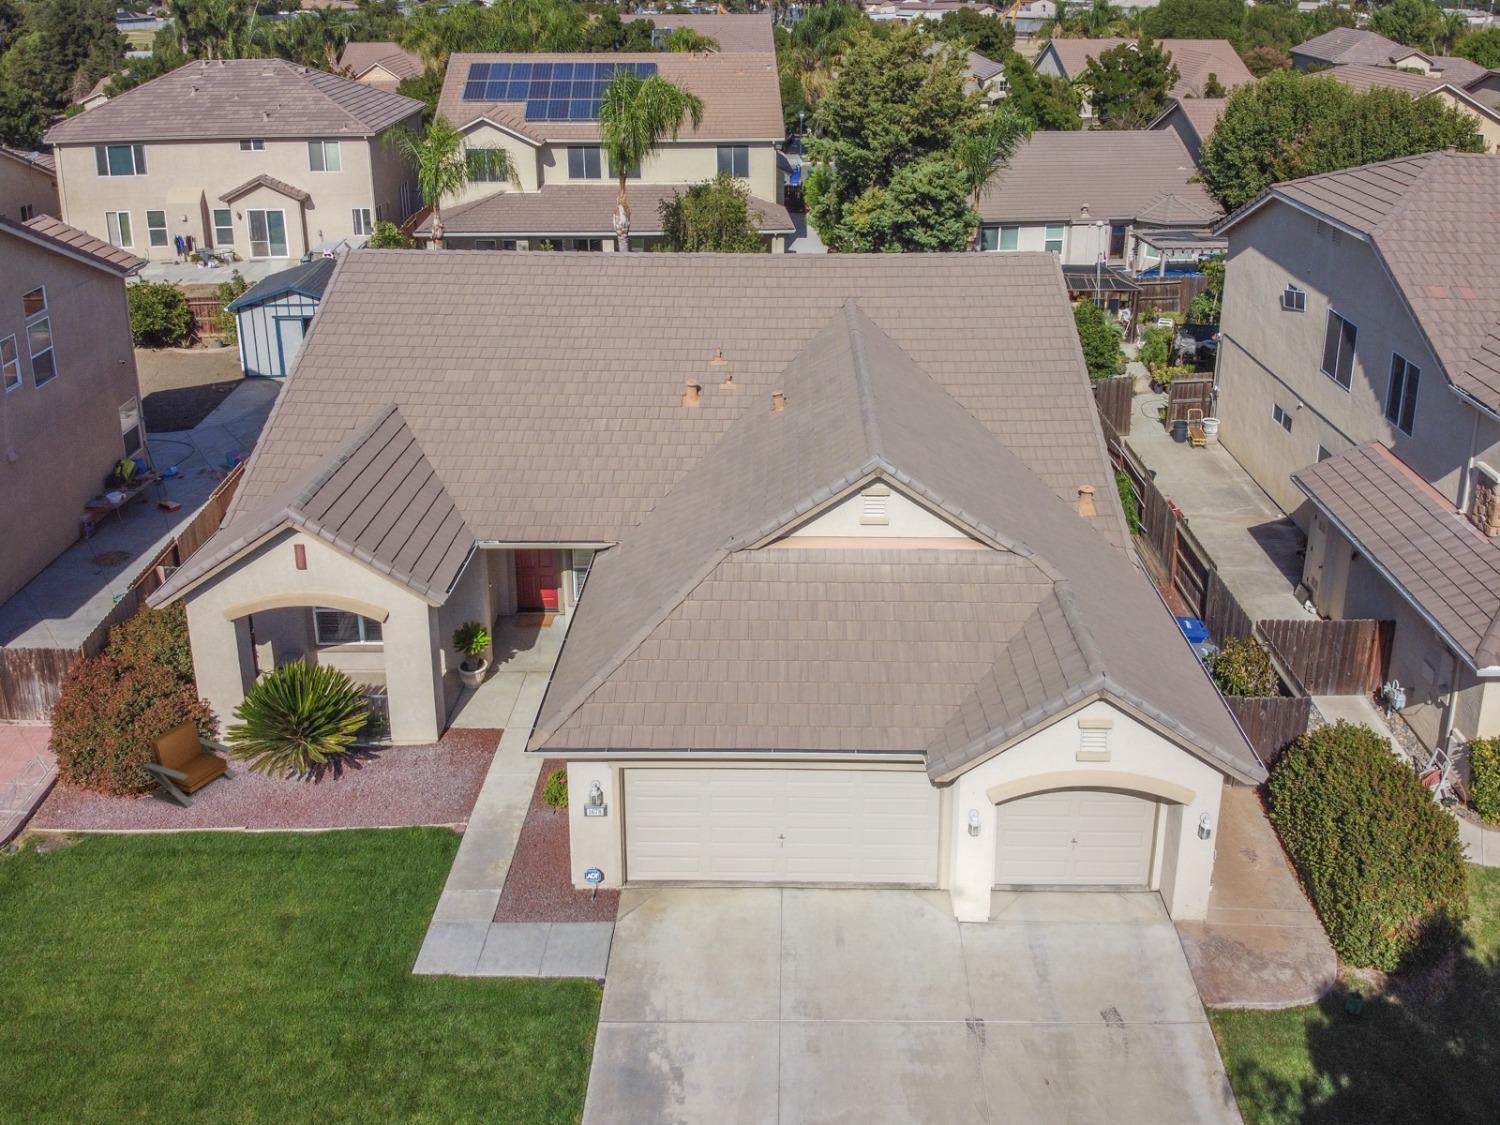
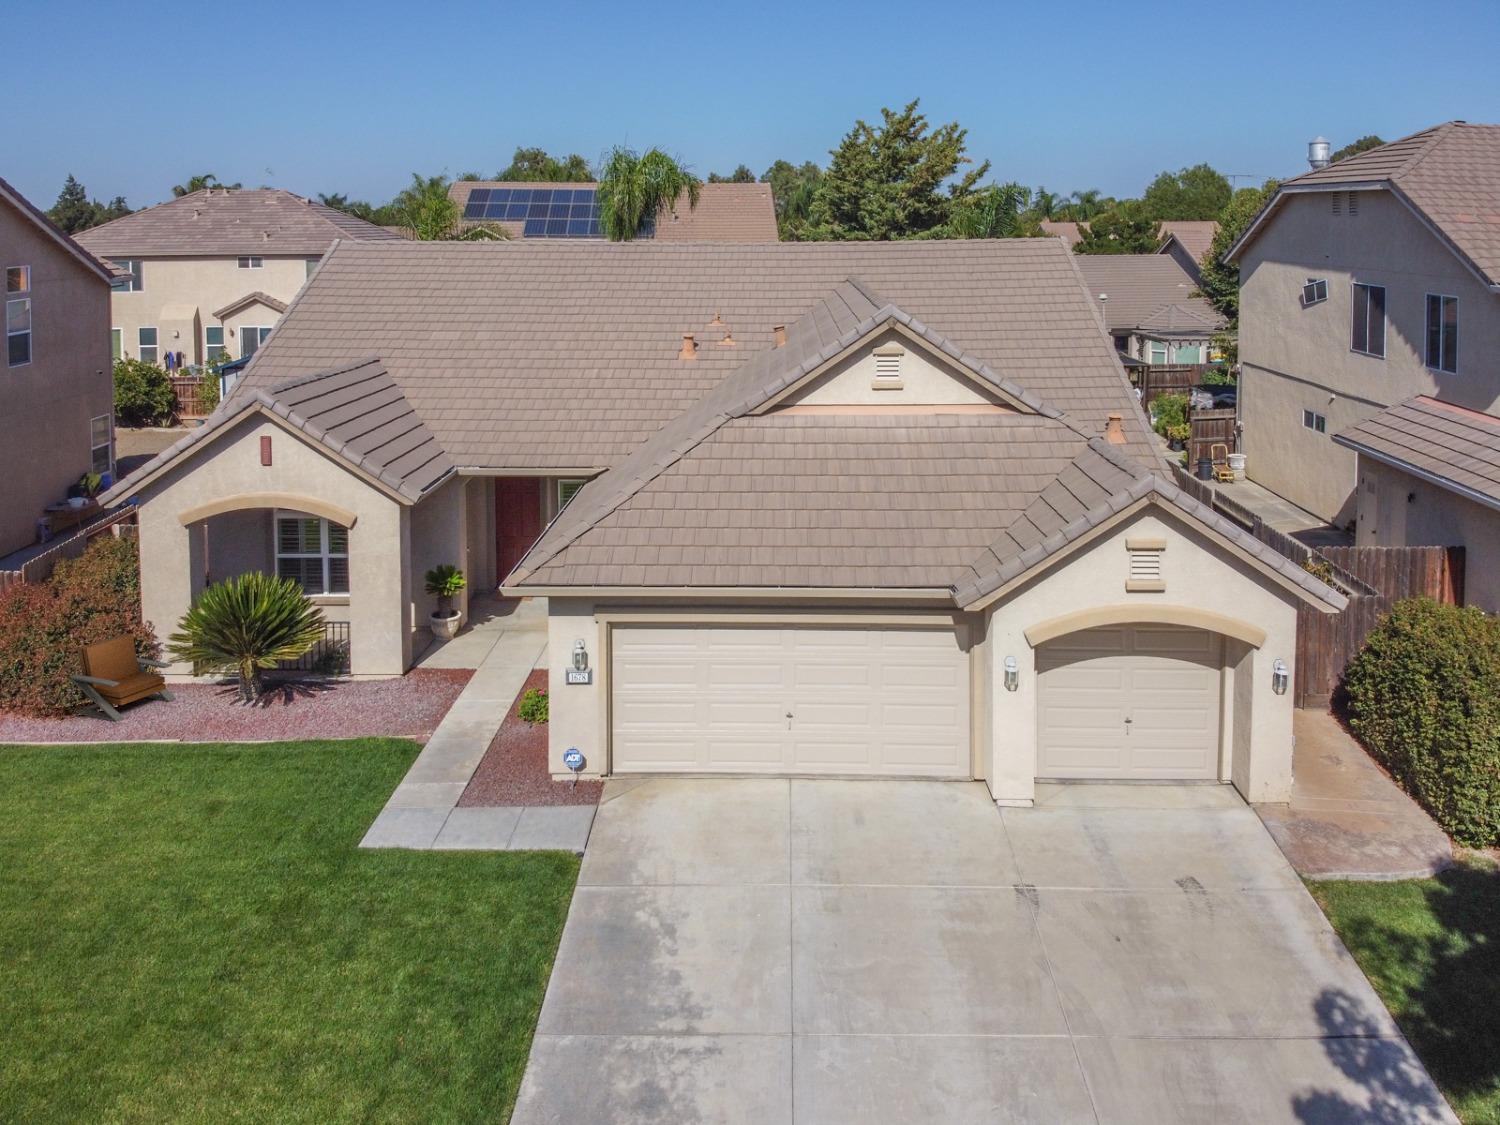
watering can: present [1345,989,1363,1015] -> none [1462,834,1484,864]

